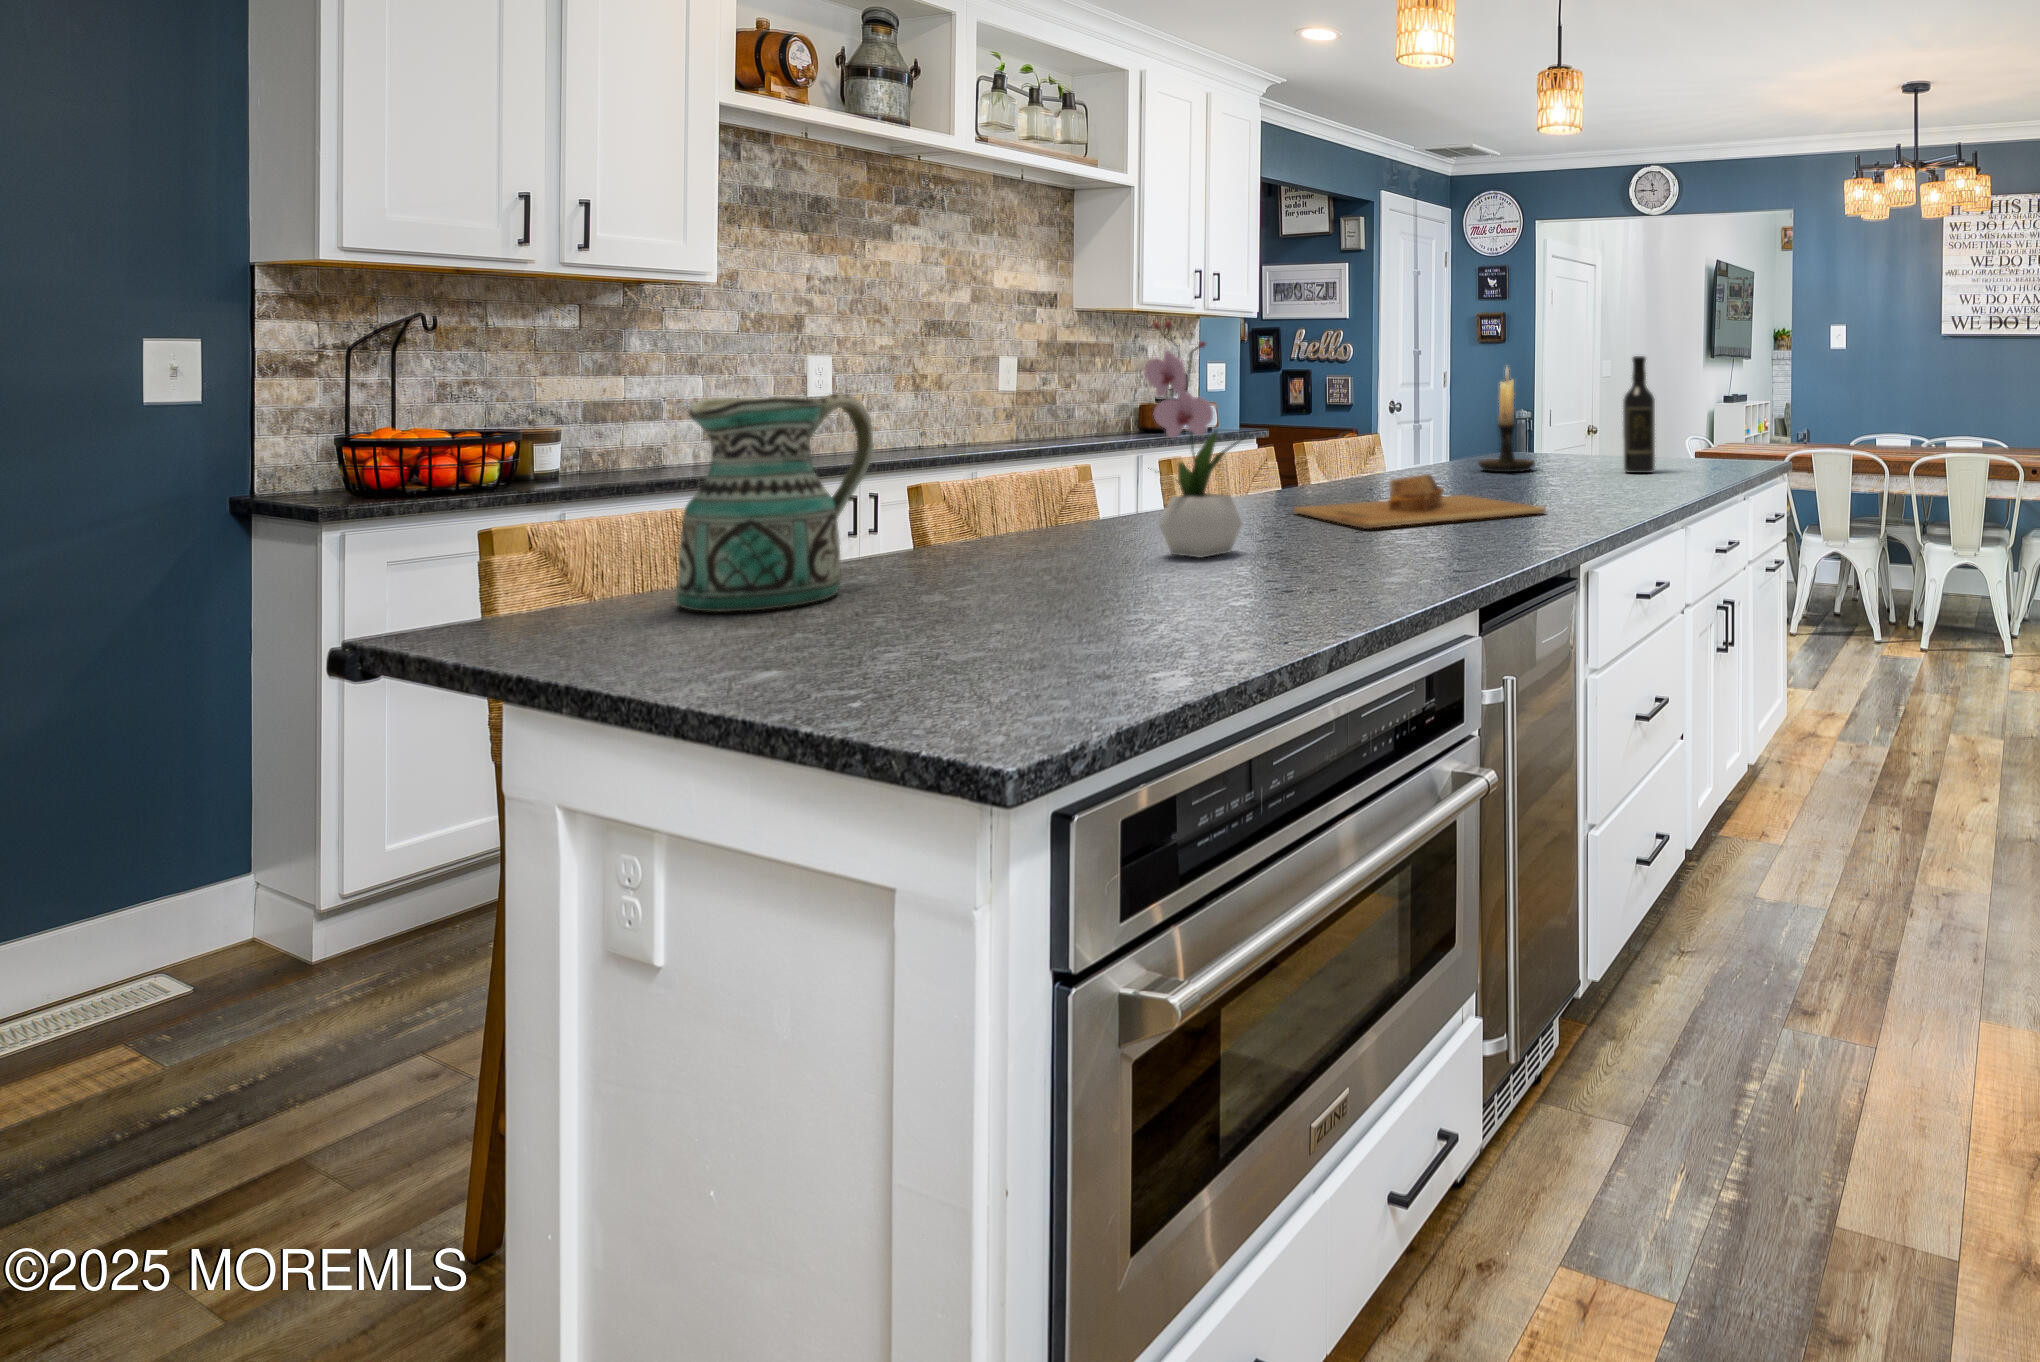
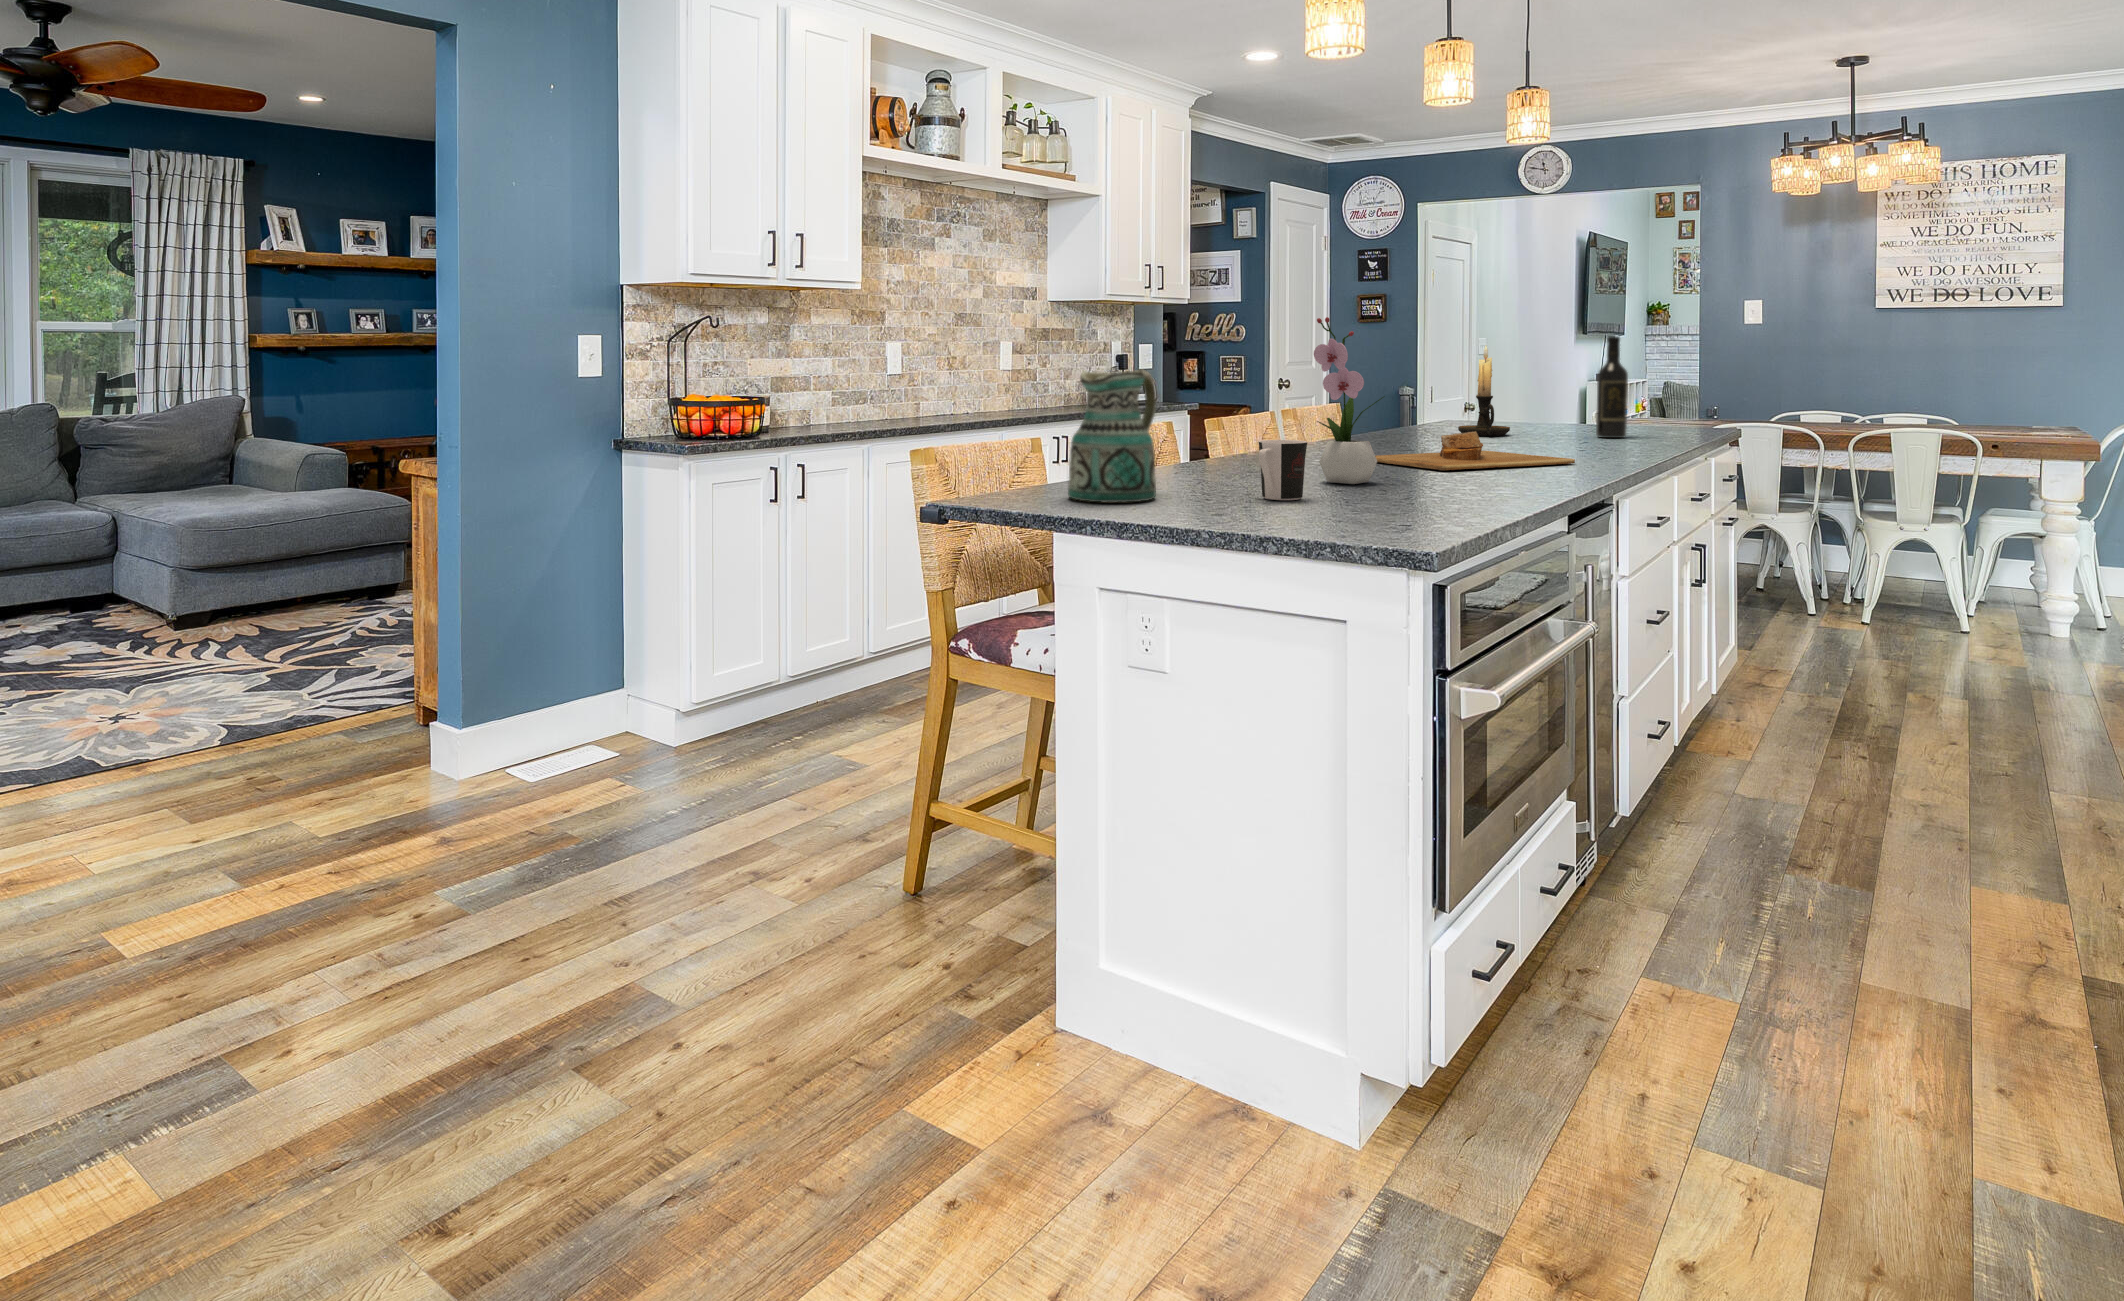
coffee cup: none [985,500,1077,596] -> present [1258,440,1307,500]

